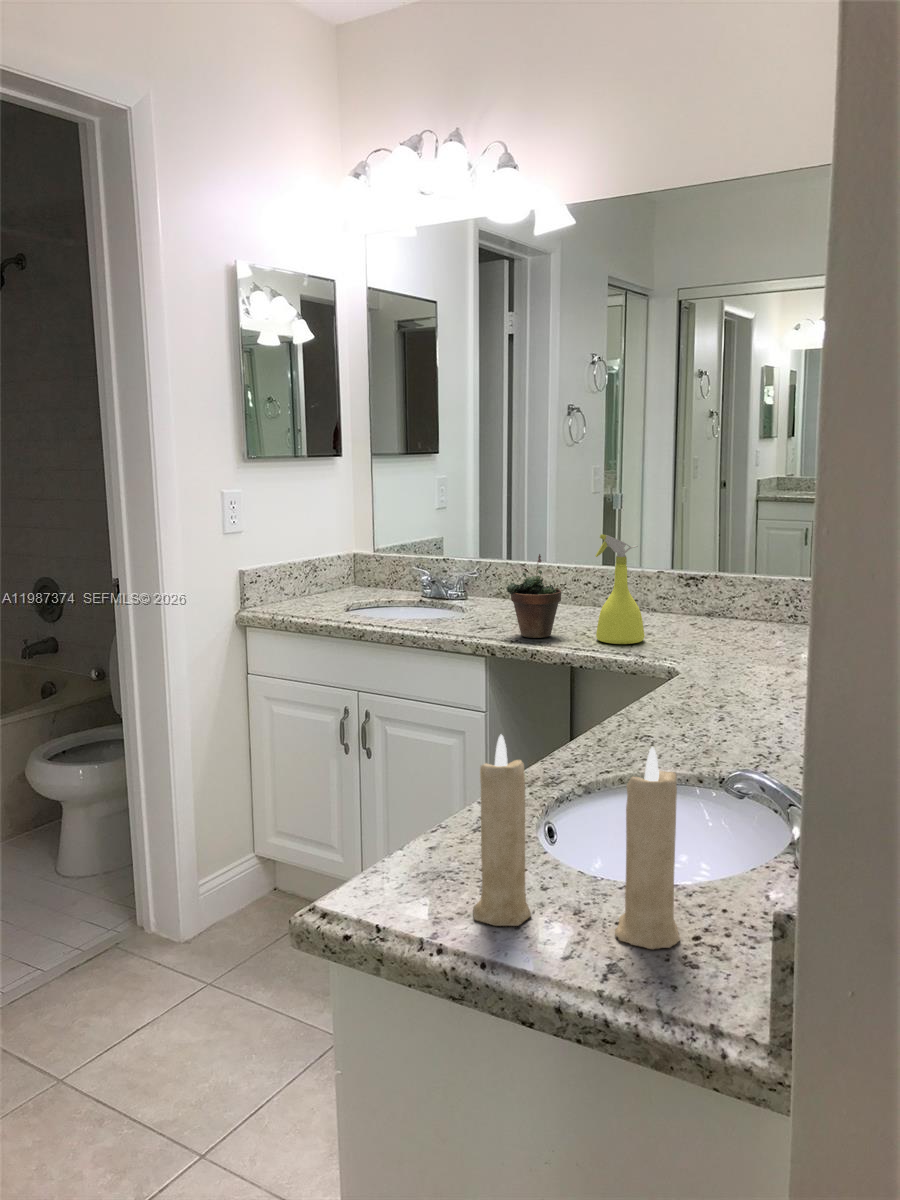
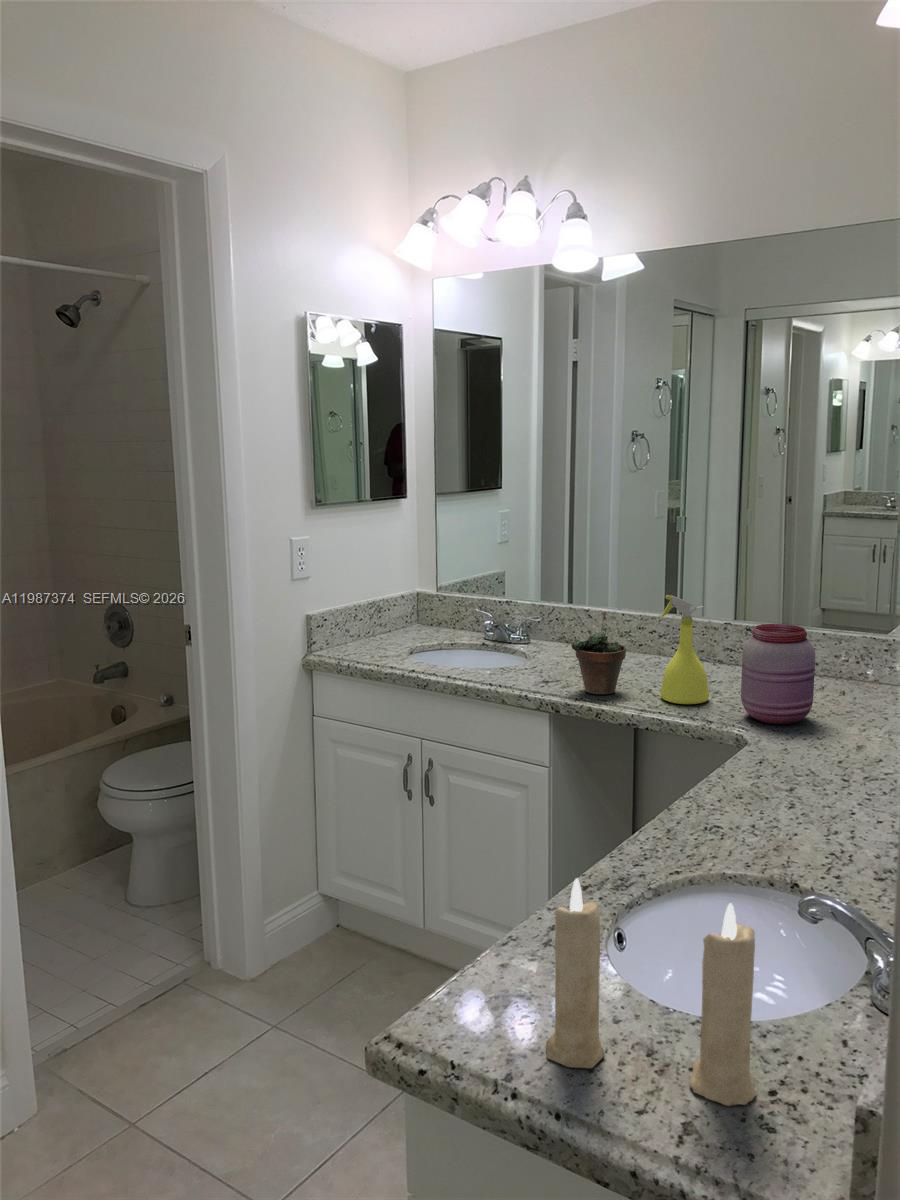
jar: none [676,560,747,658] -> present [741,624,815,724]

